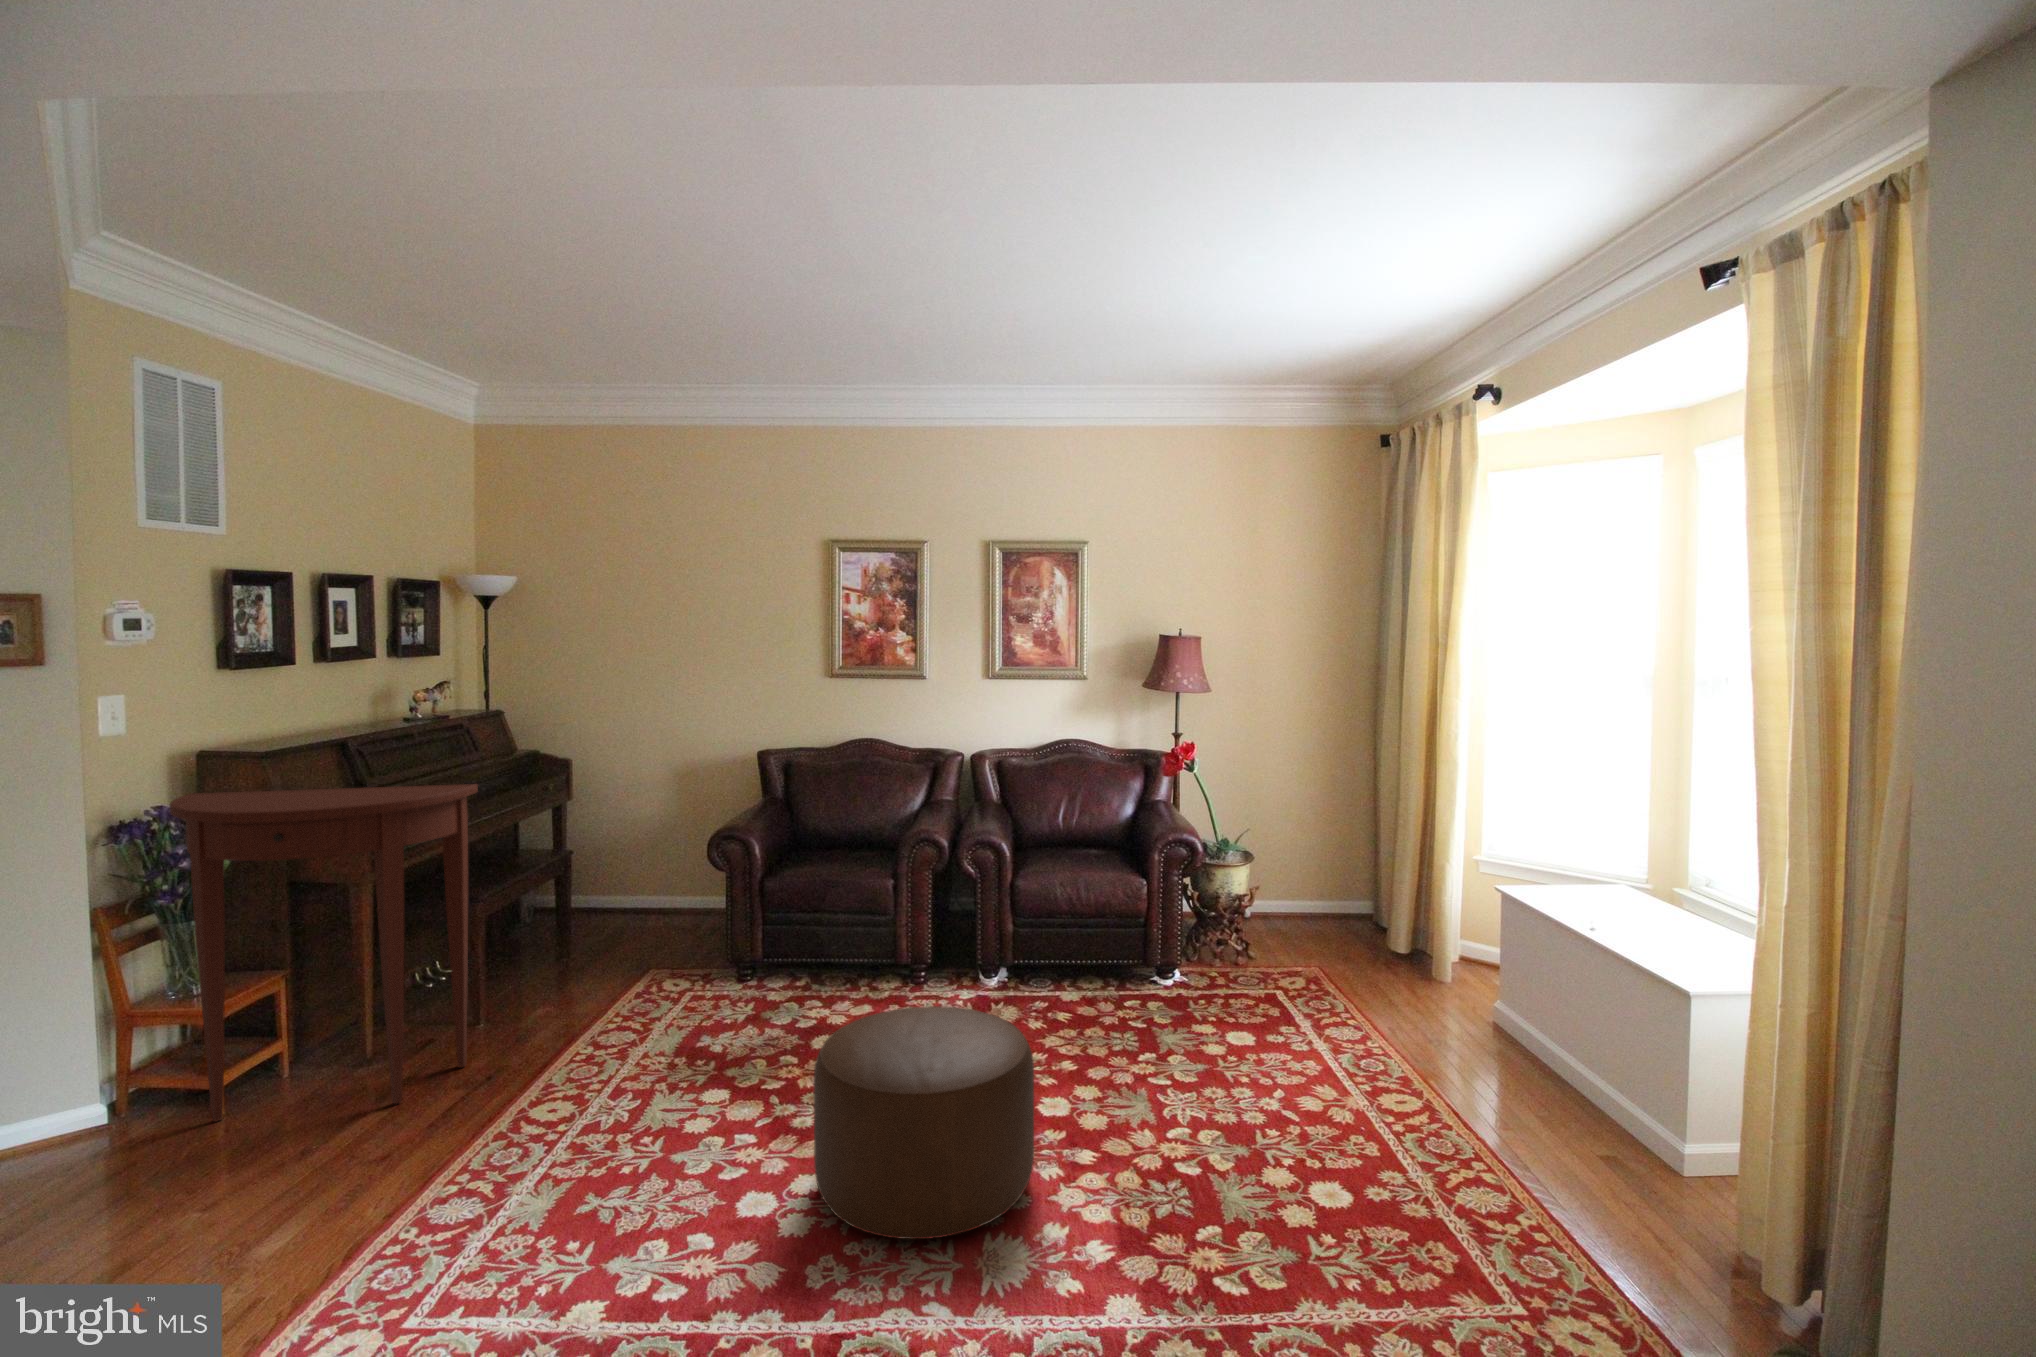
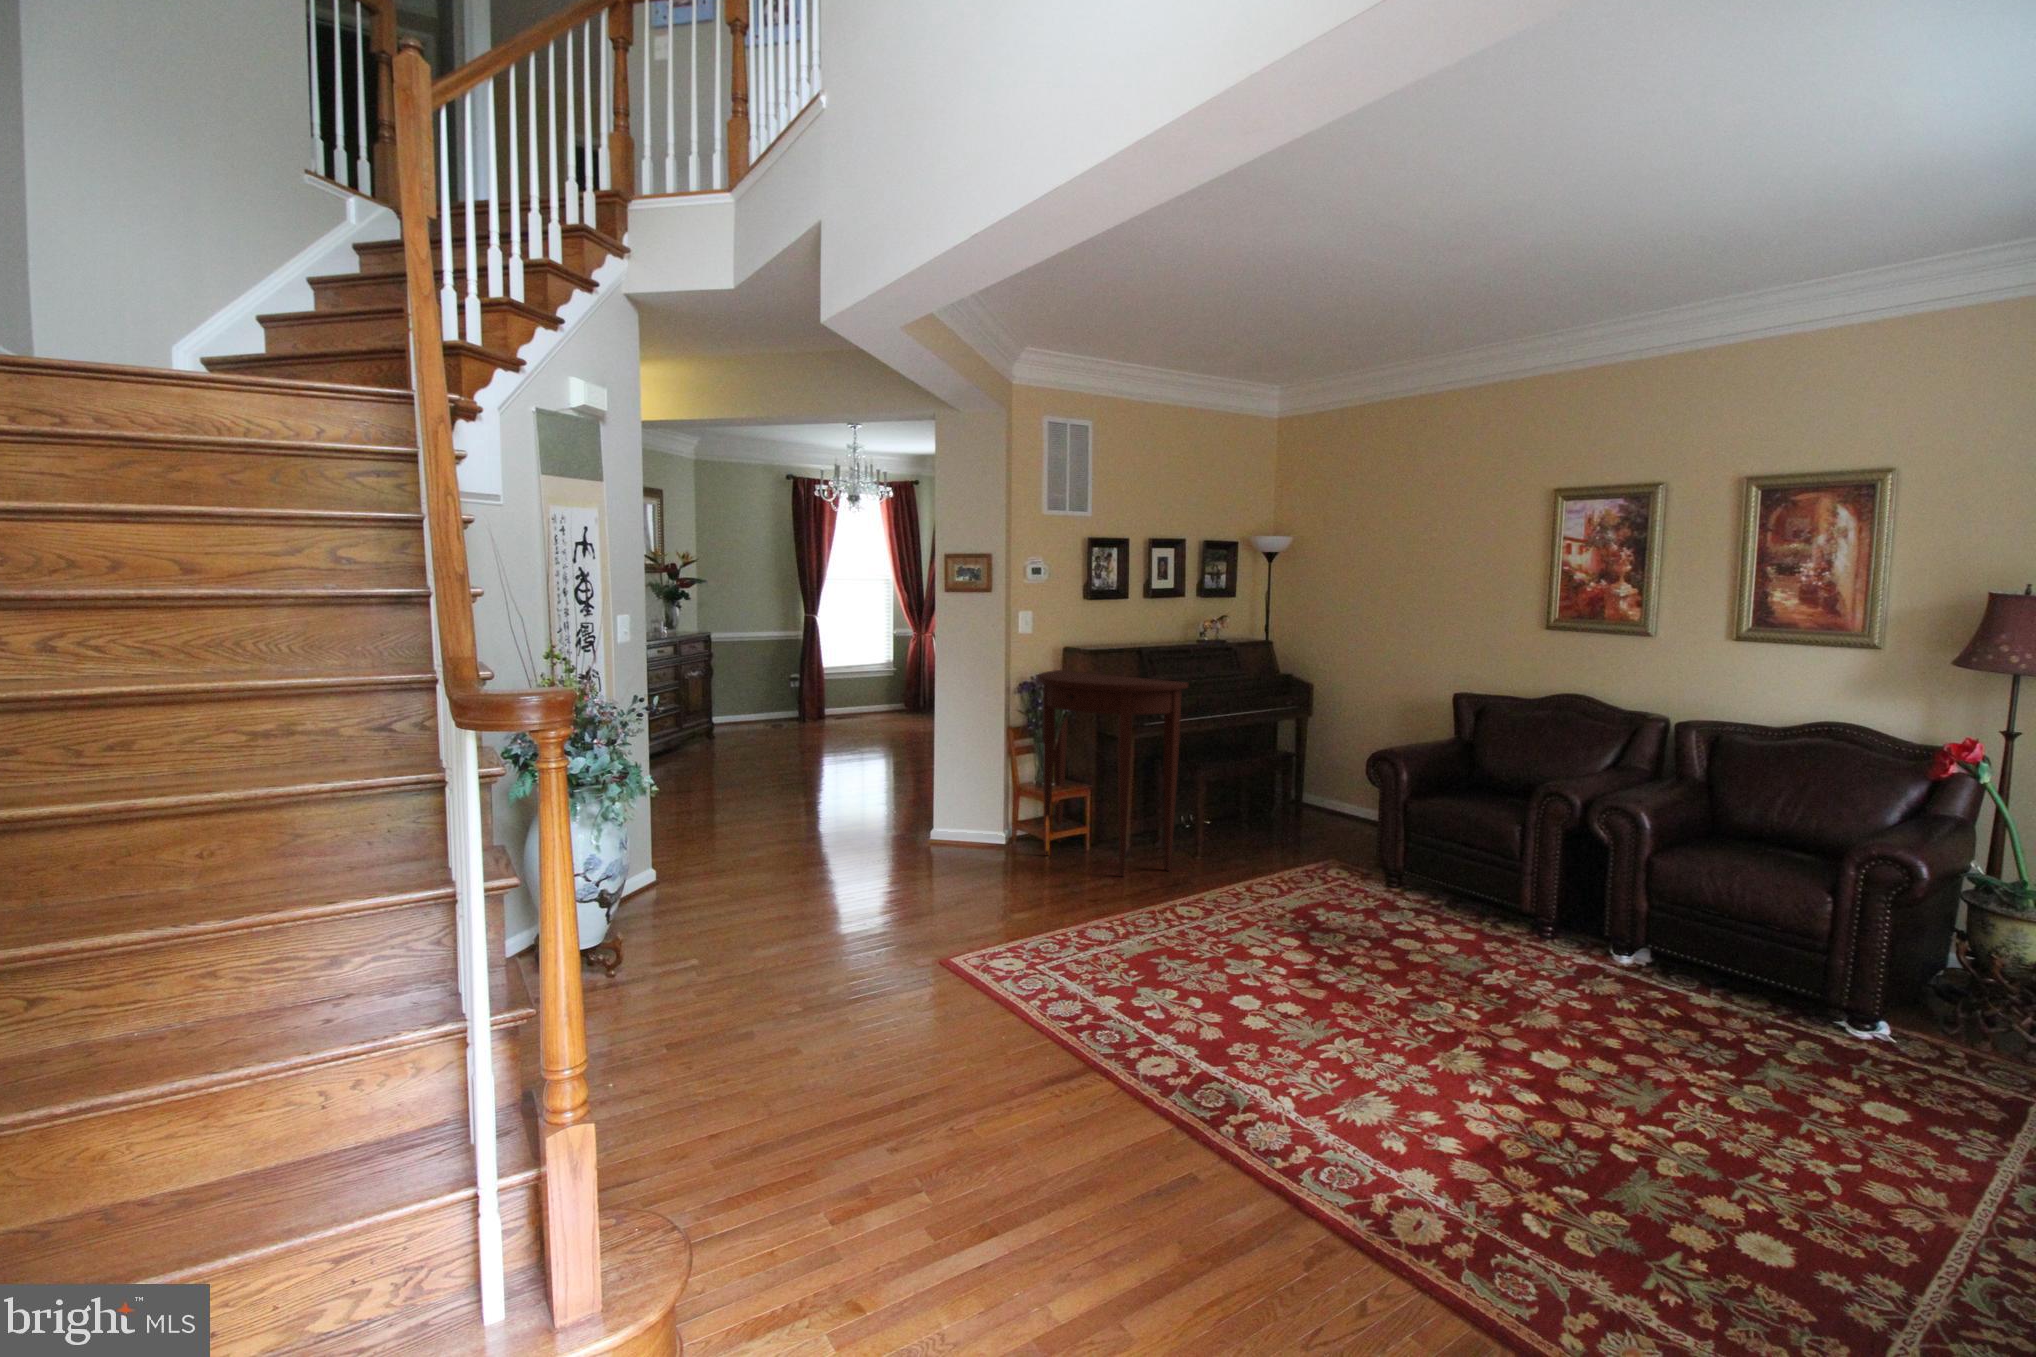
ottoman: present [813,1006,1034,1239] -> none [1275,899,1478,1086]

